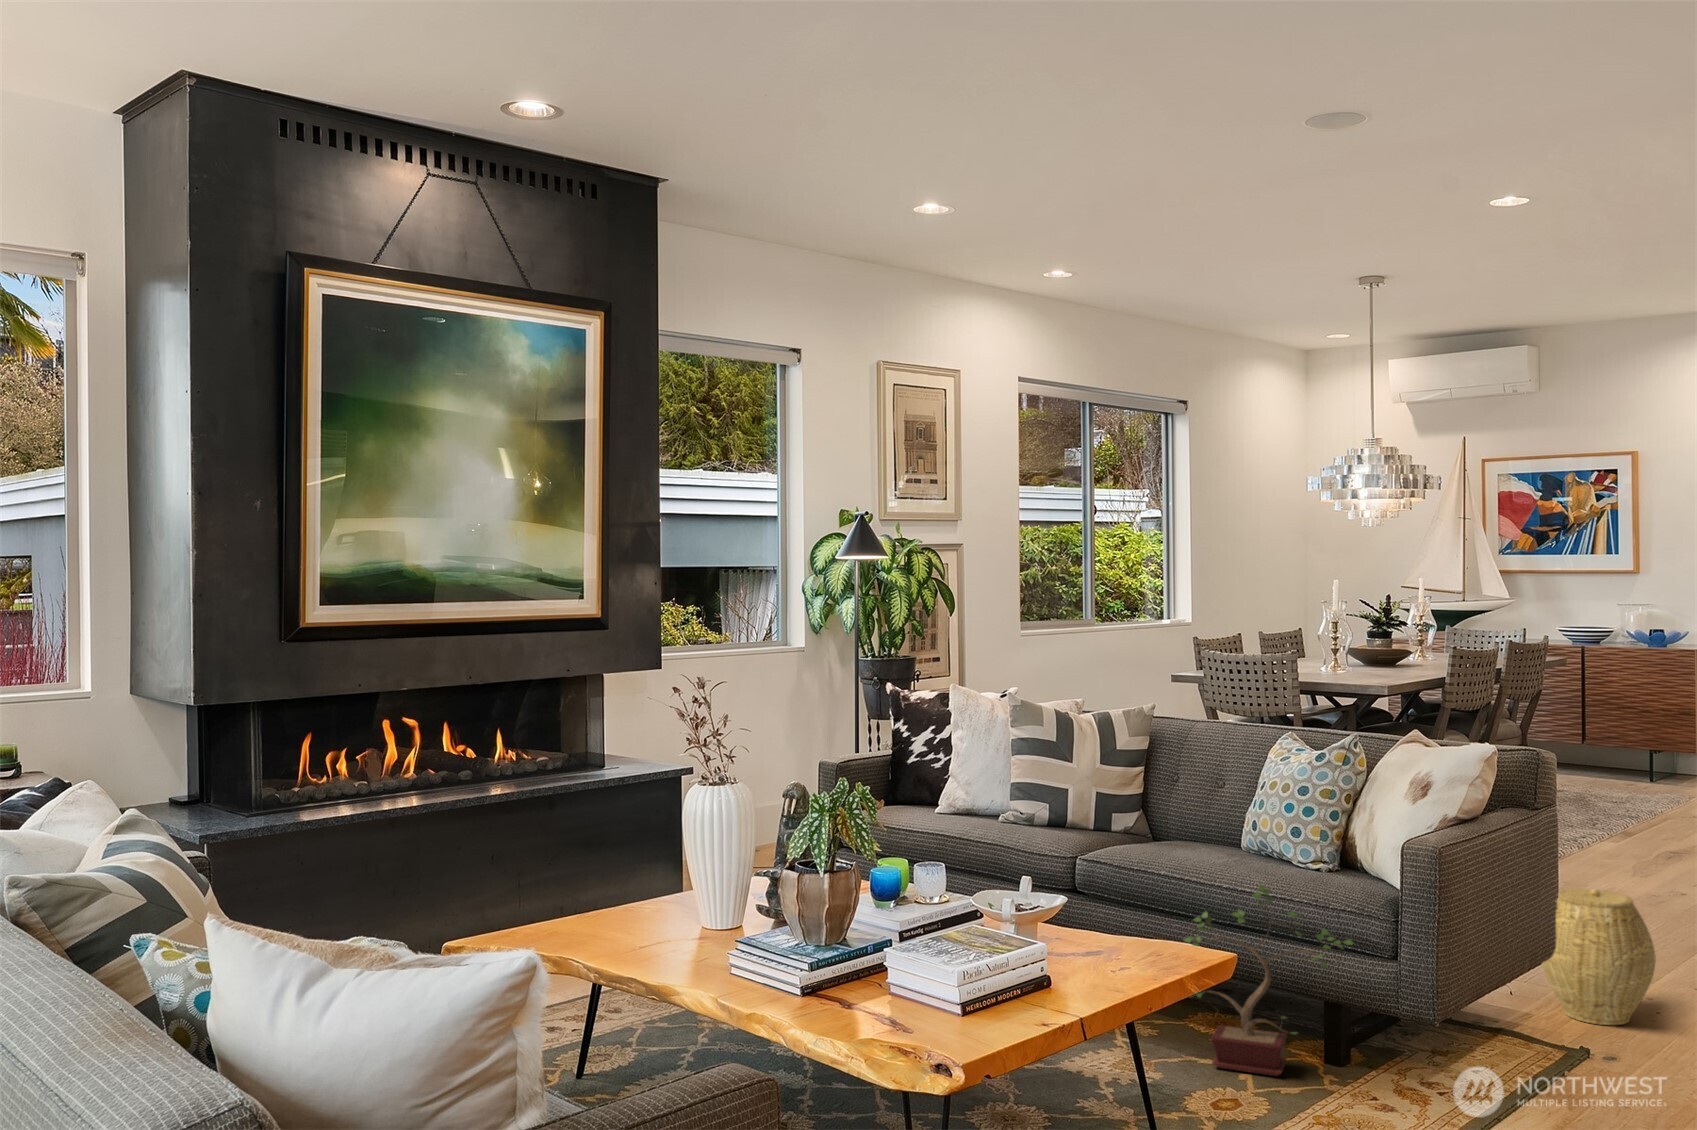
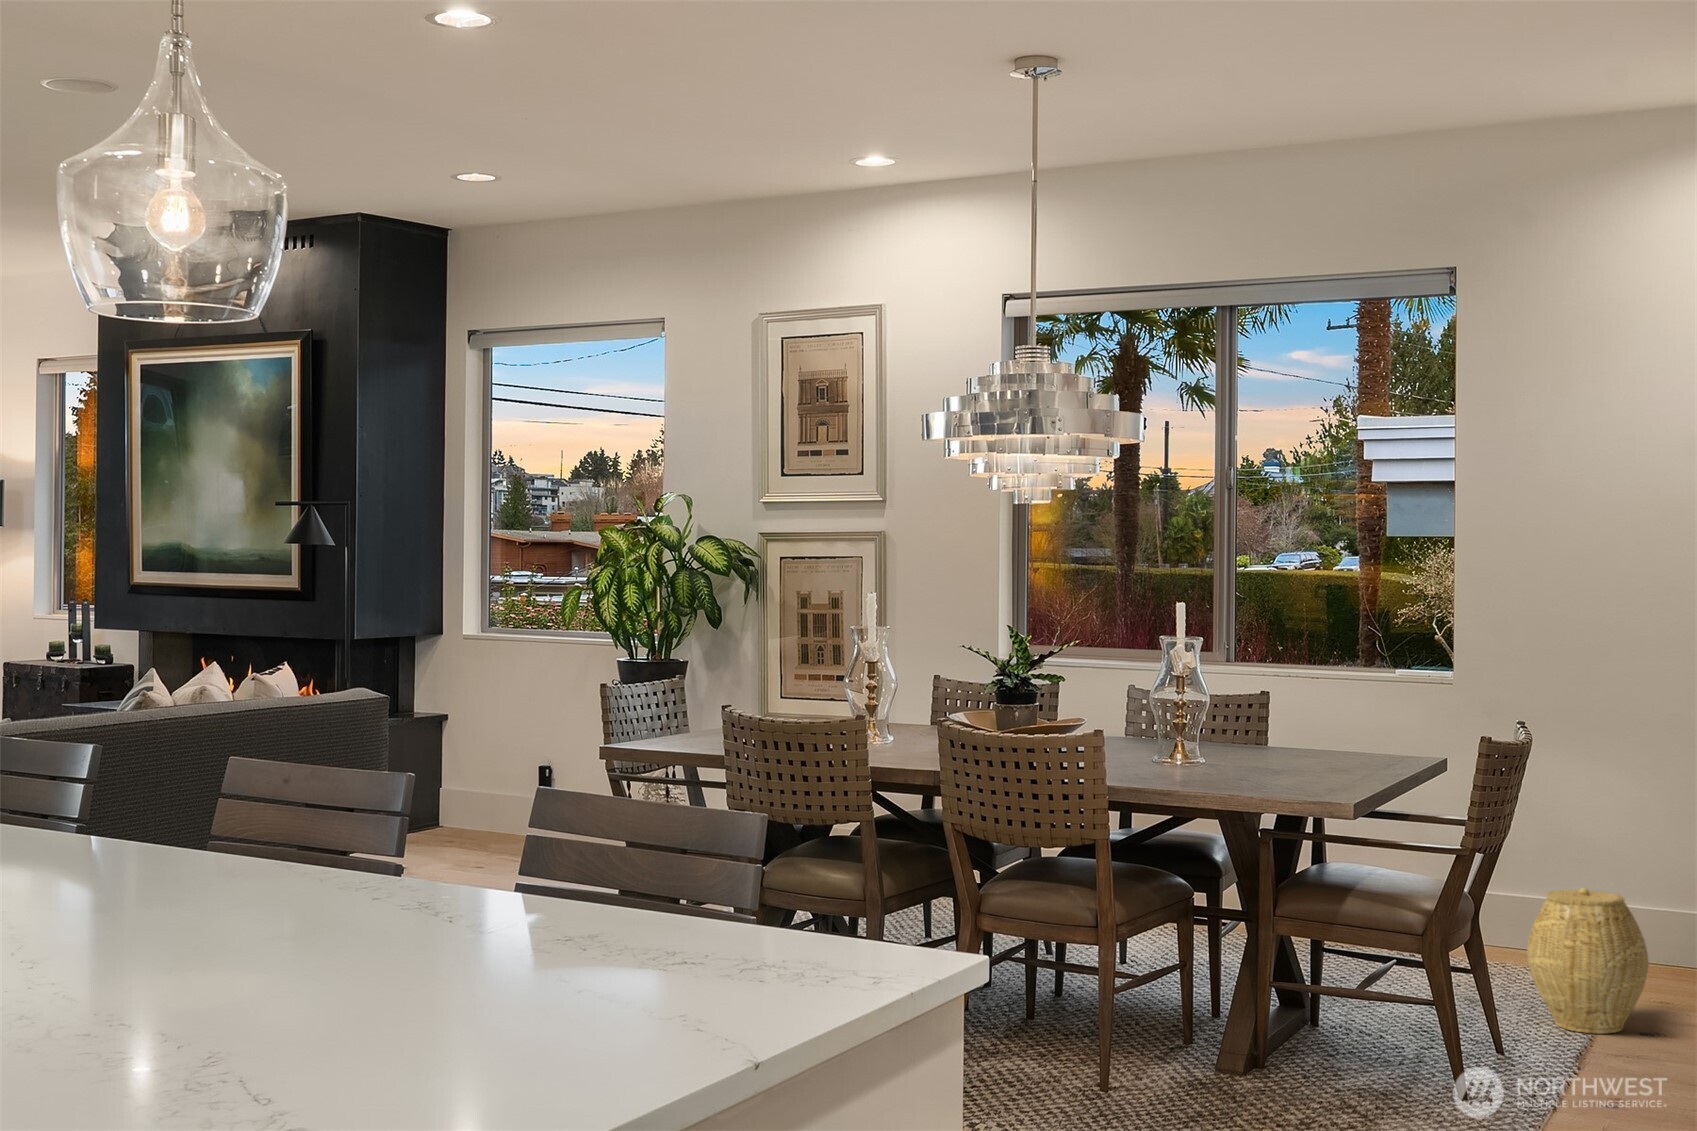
potted plant: present [1183,885,1353,1076] -> none [1156,883,1346,1094]

